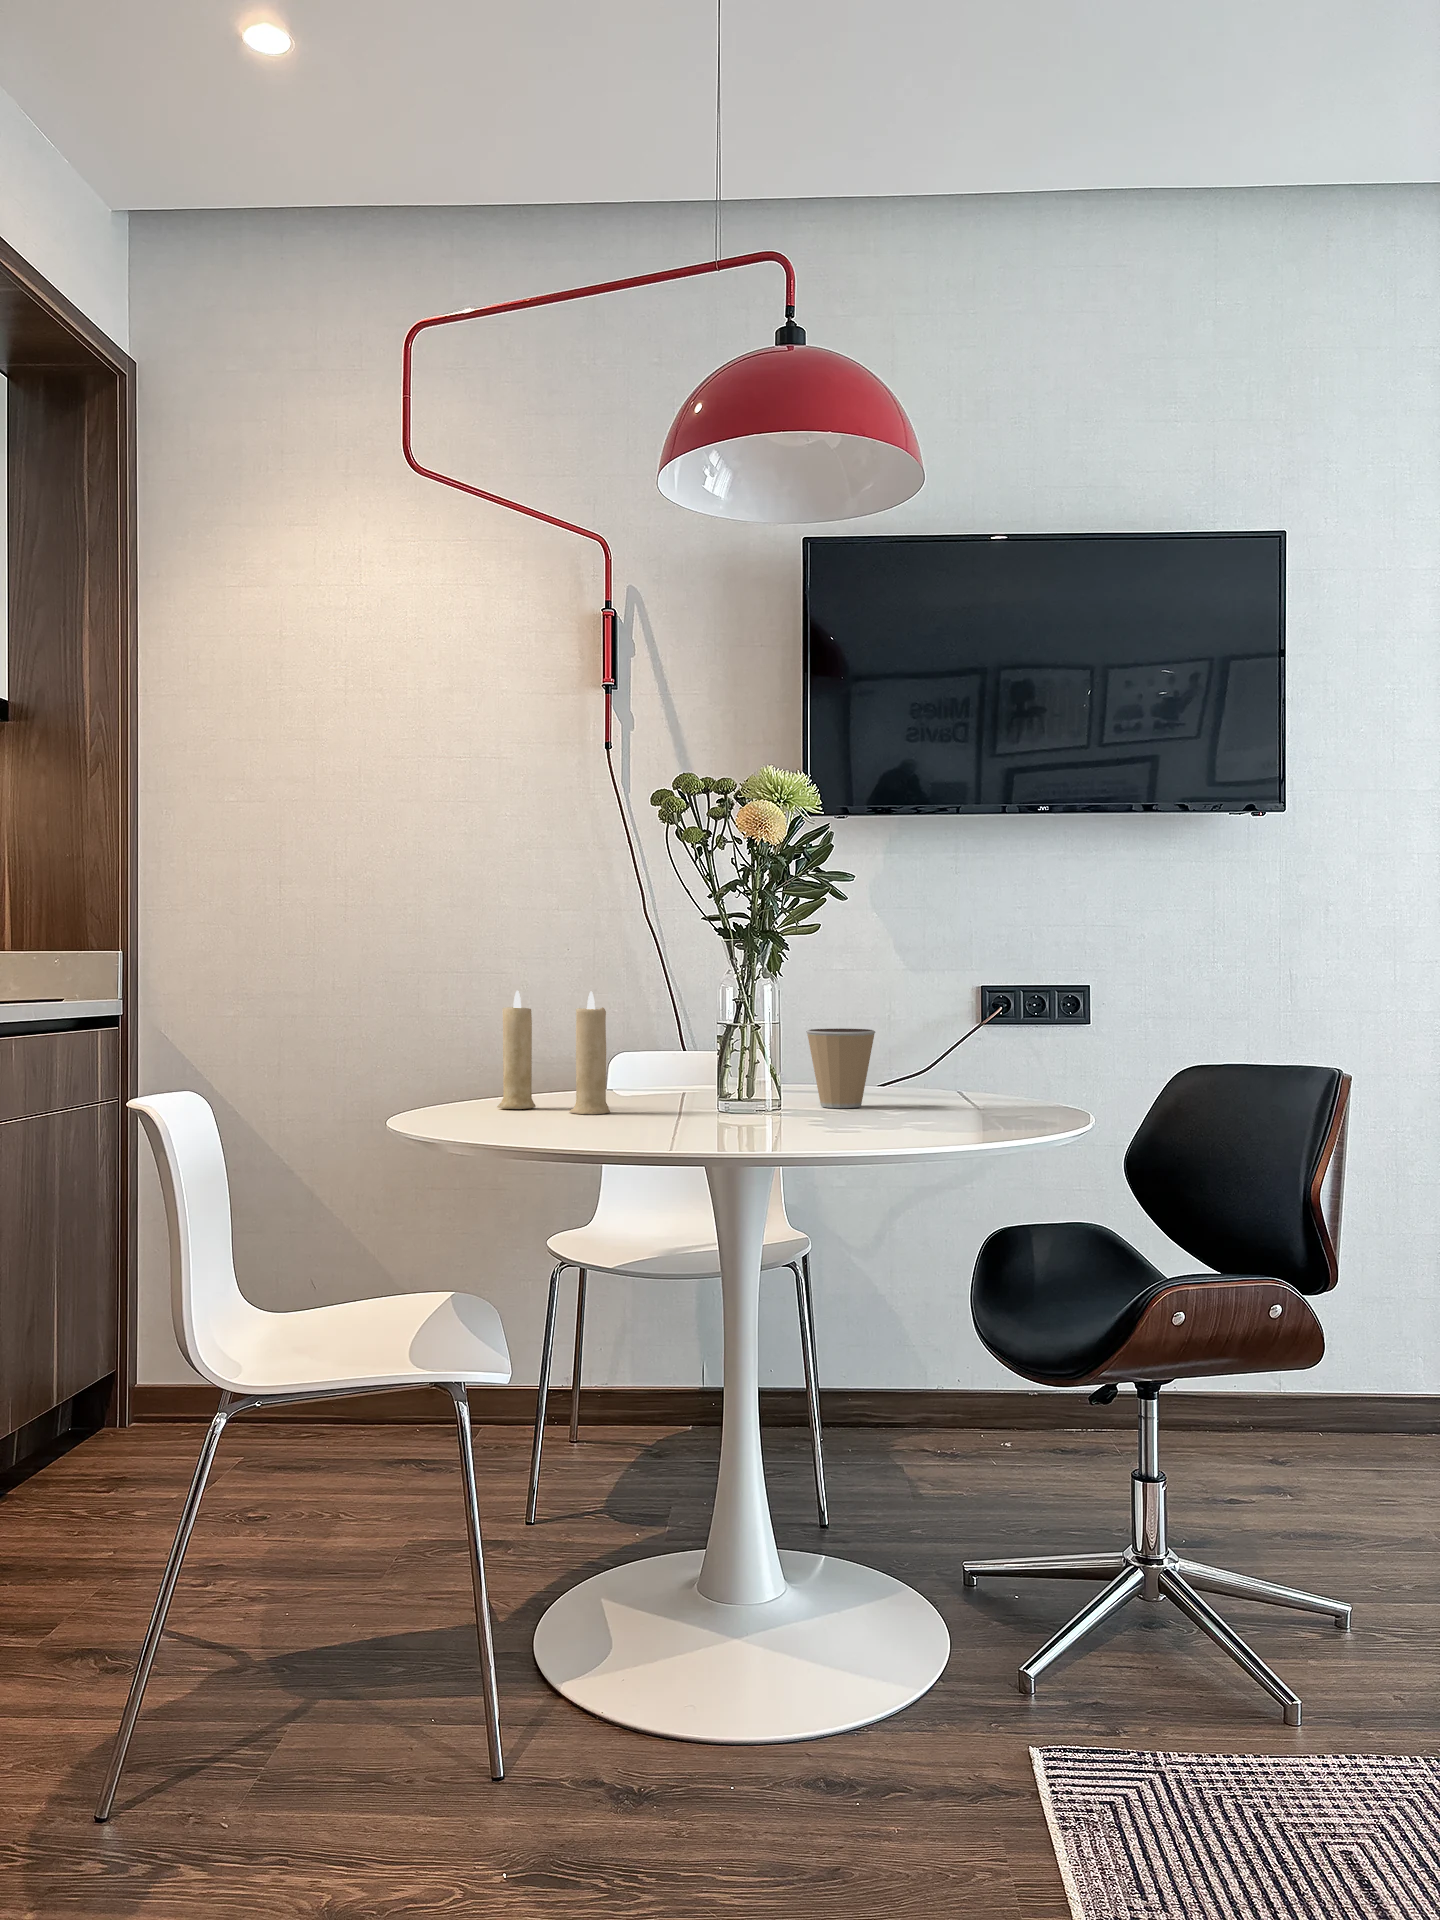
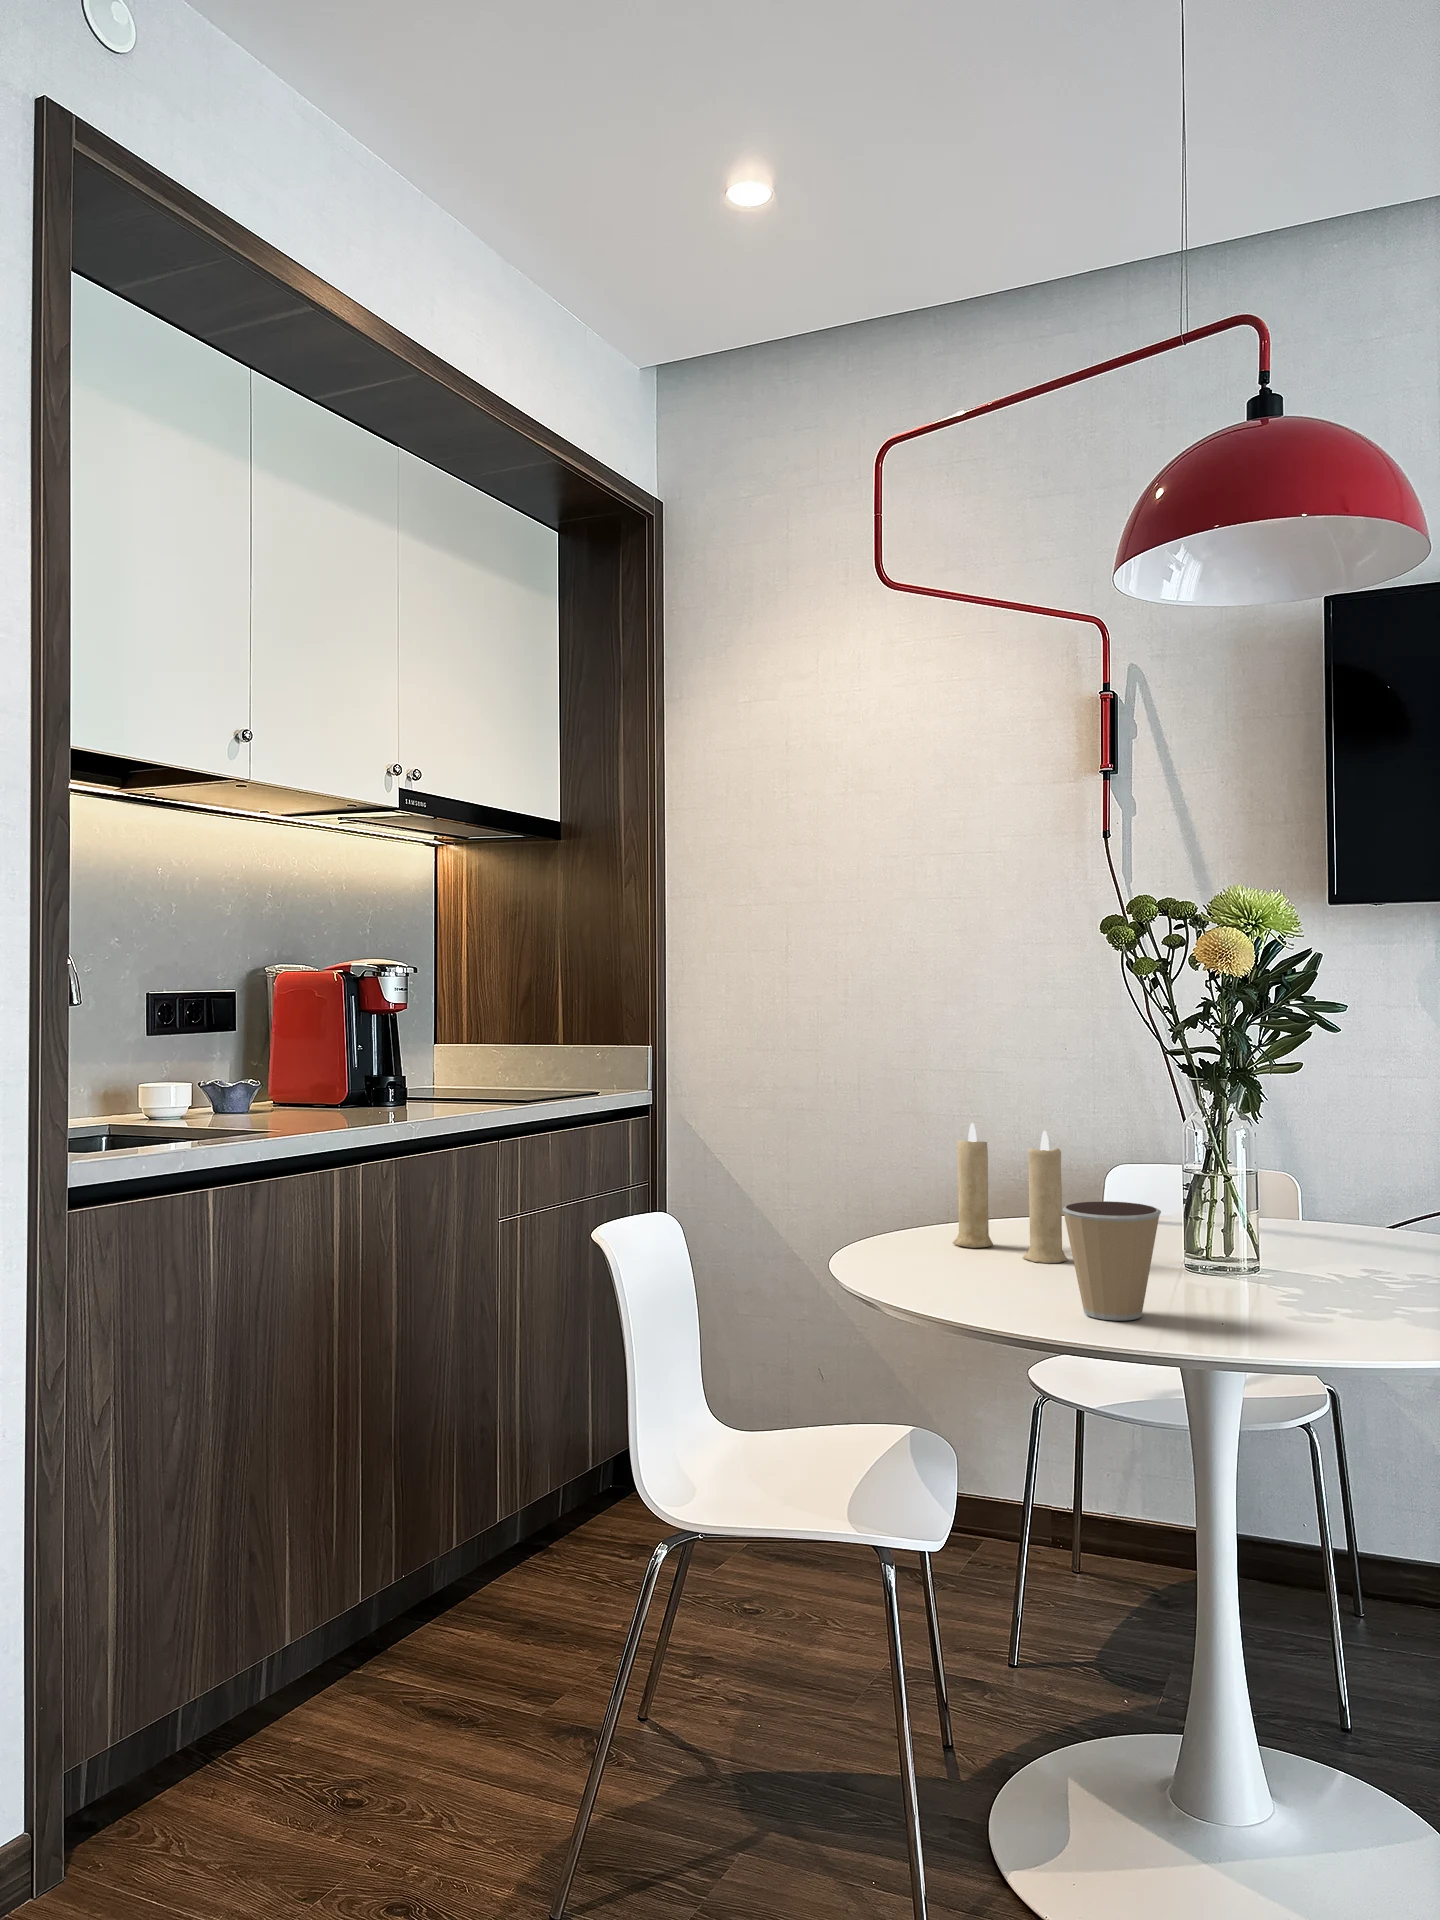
coffee cup: present [806,1029,875,1108] -> present [1062,1201,1161,1320]

